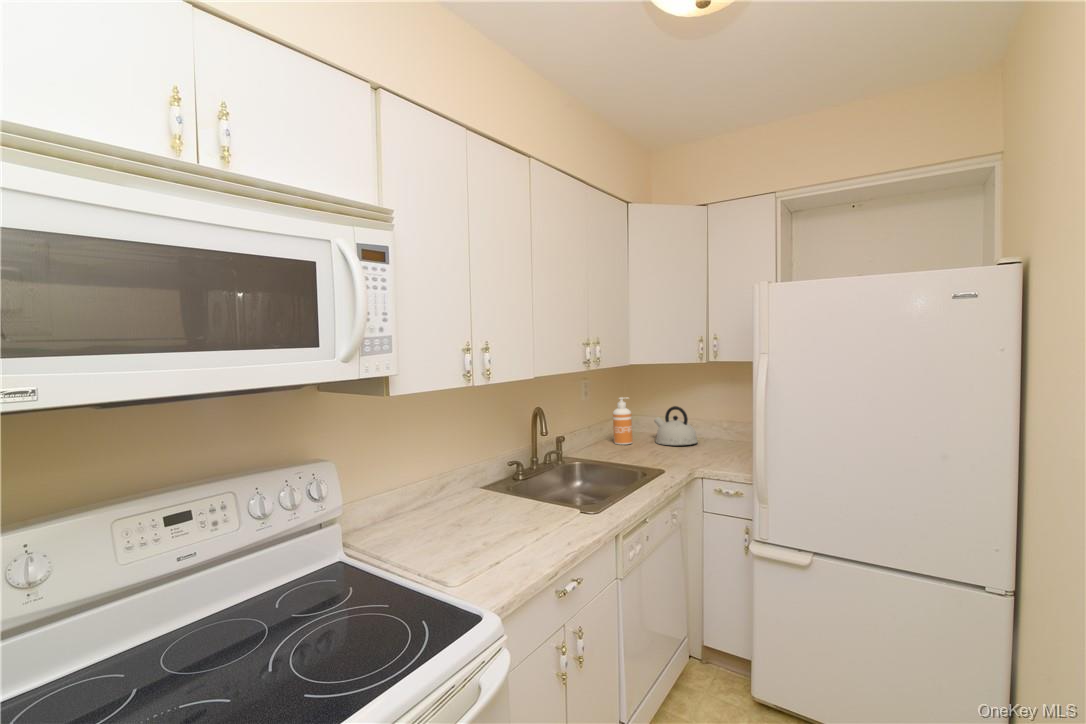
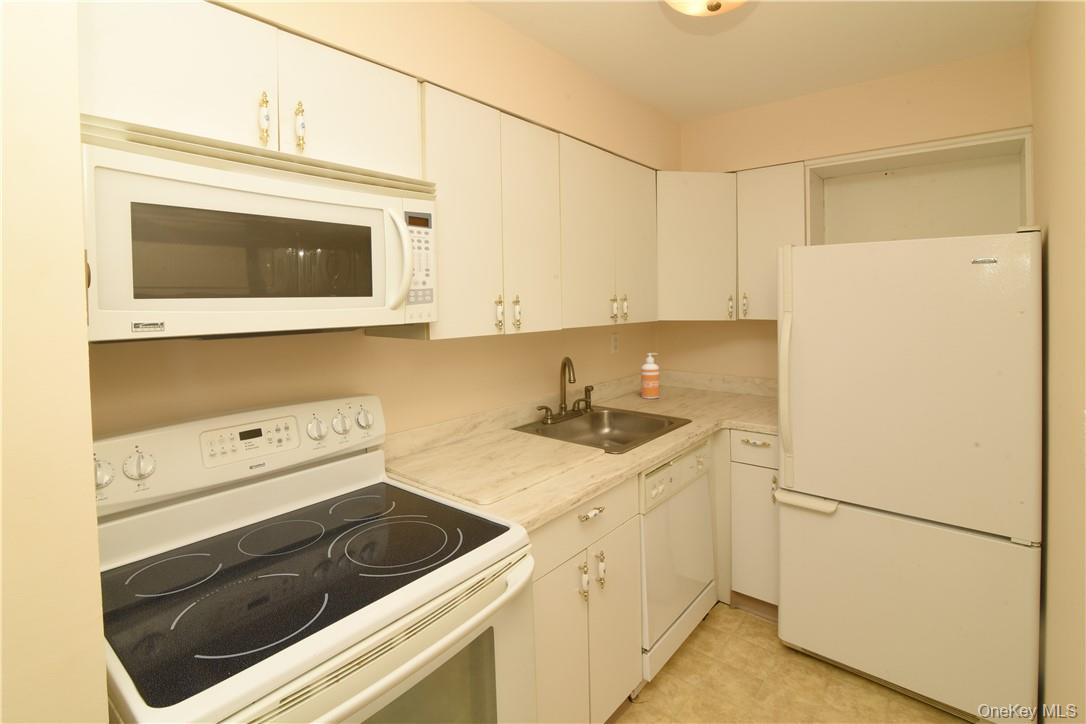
kettle: present [654,406,698,445] -> none [682,363,725,400]

